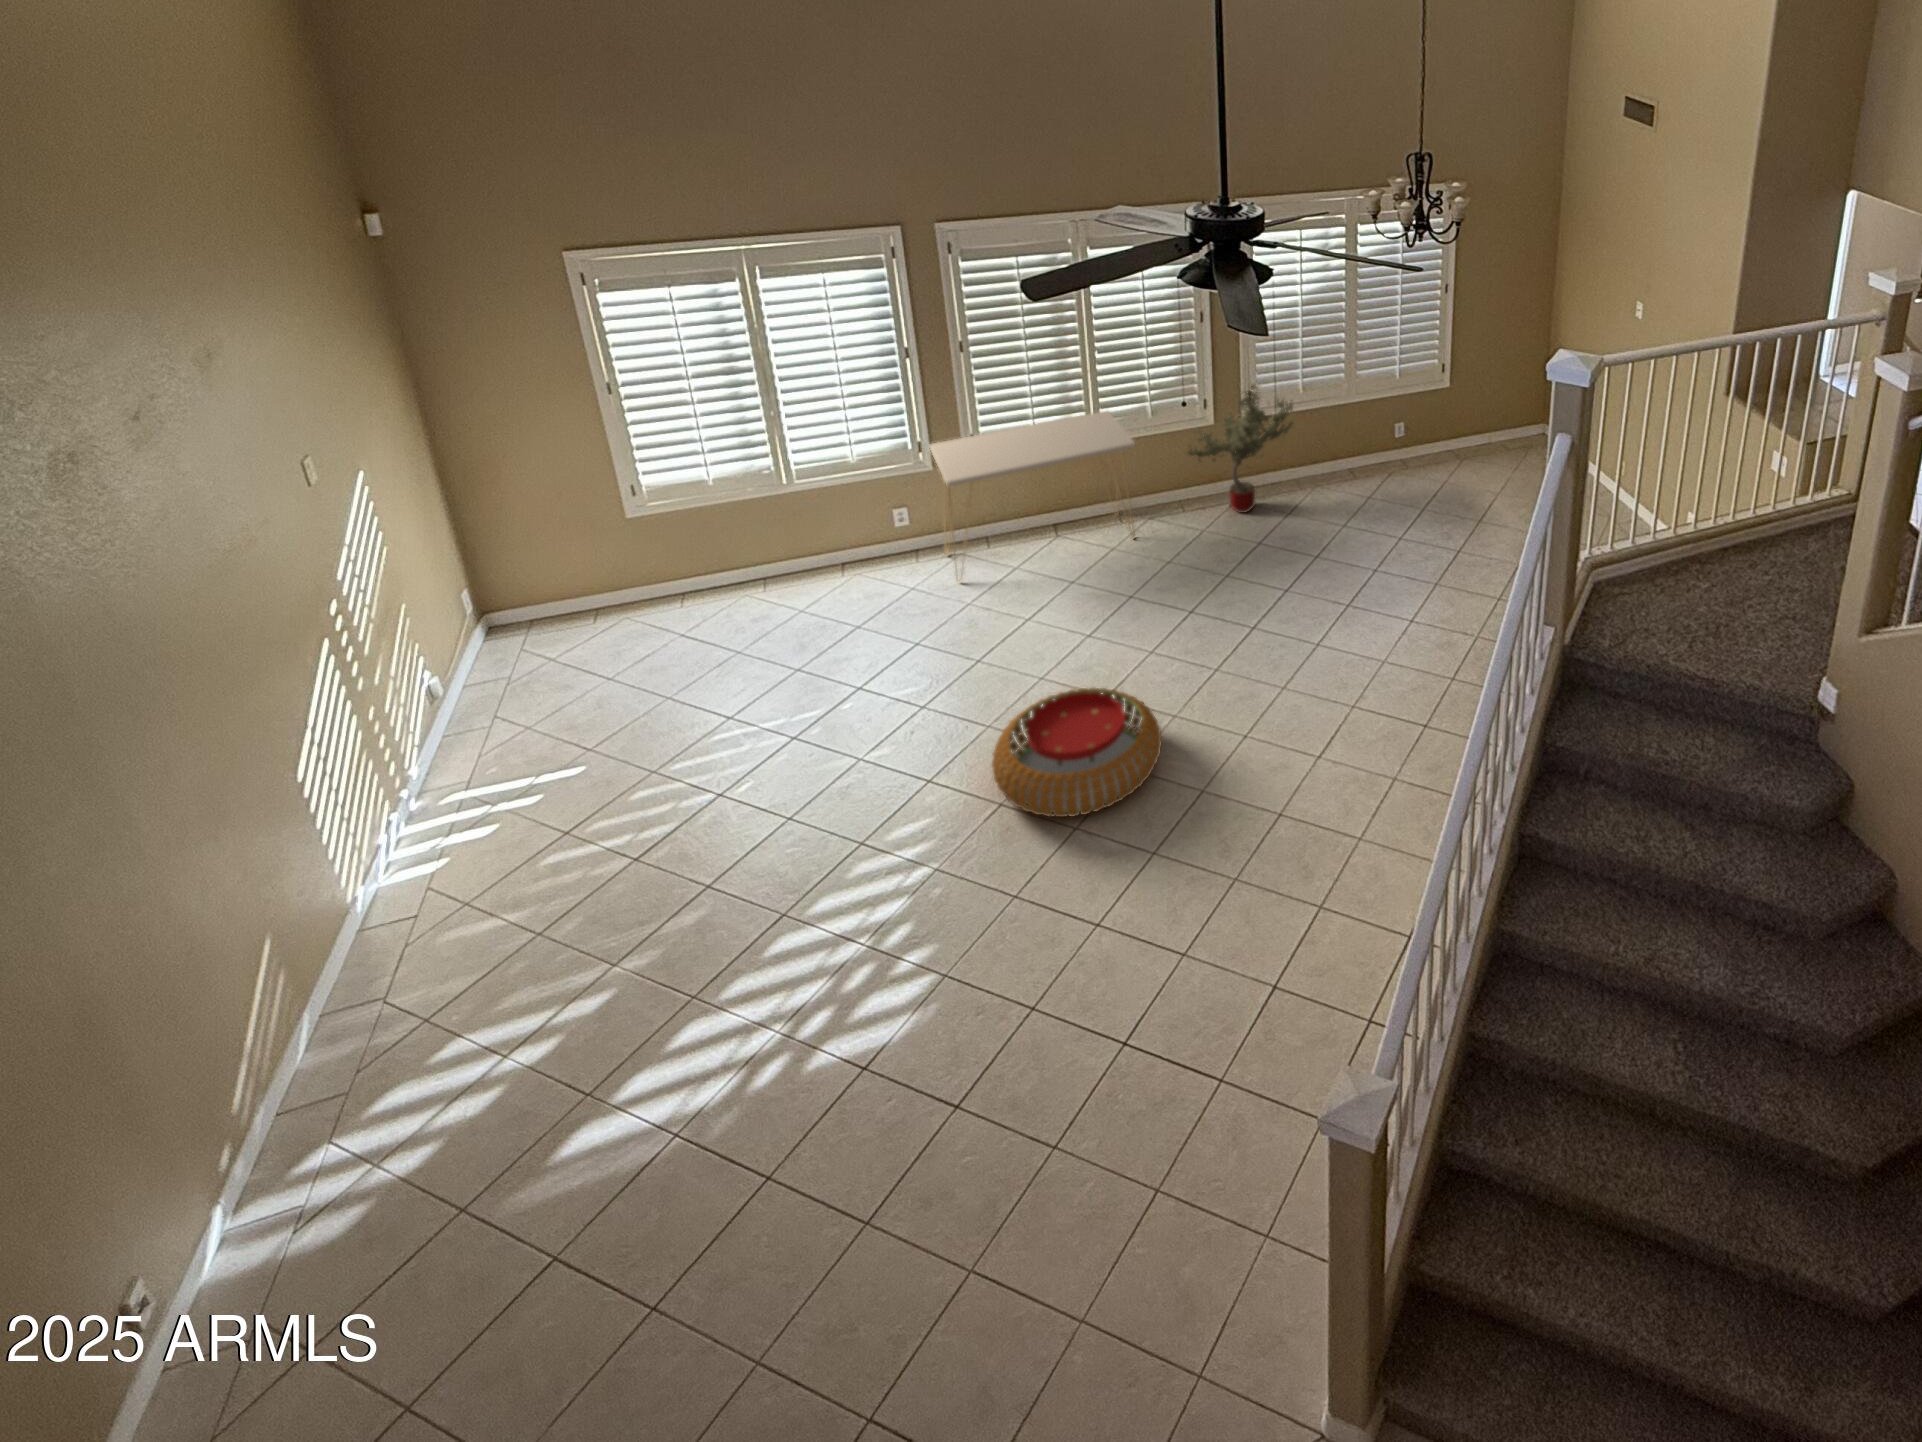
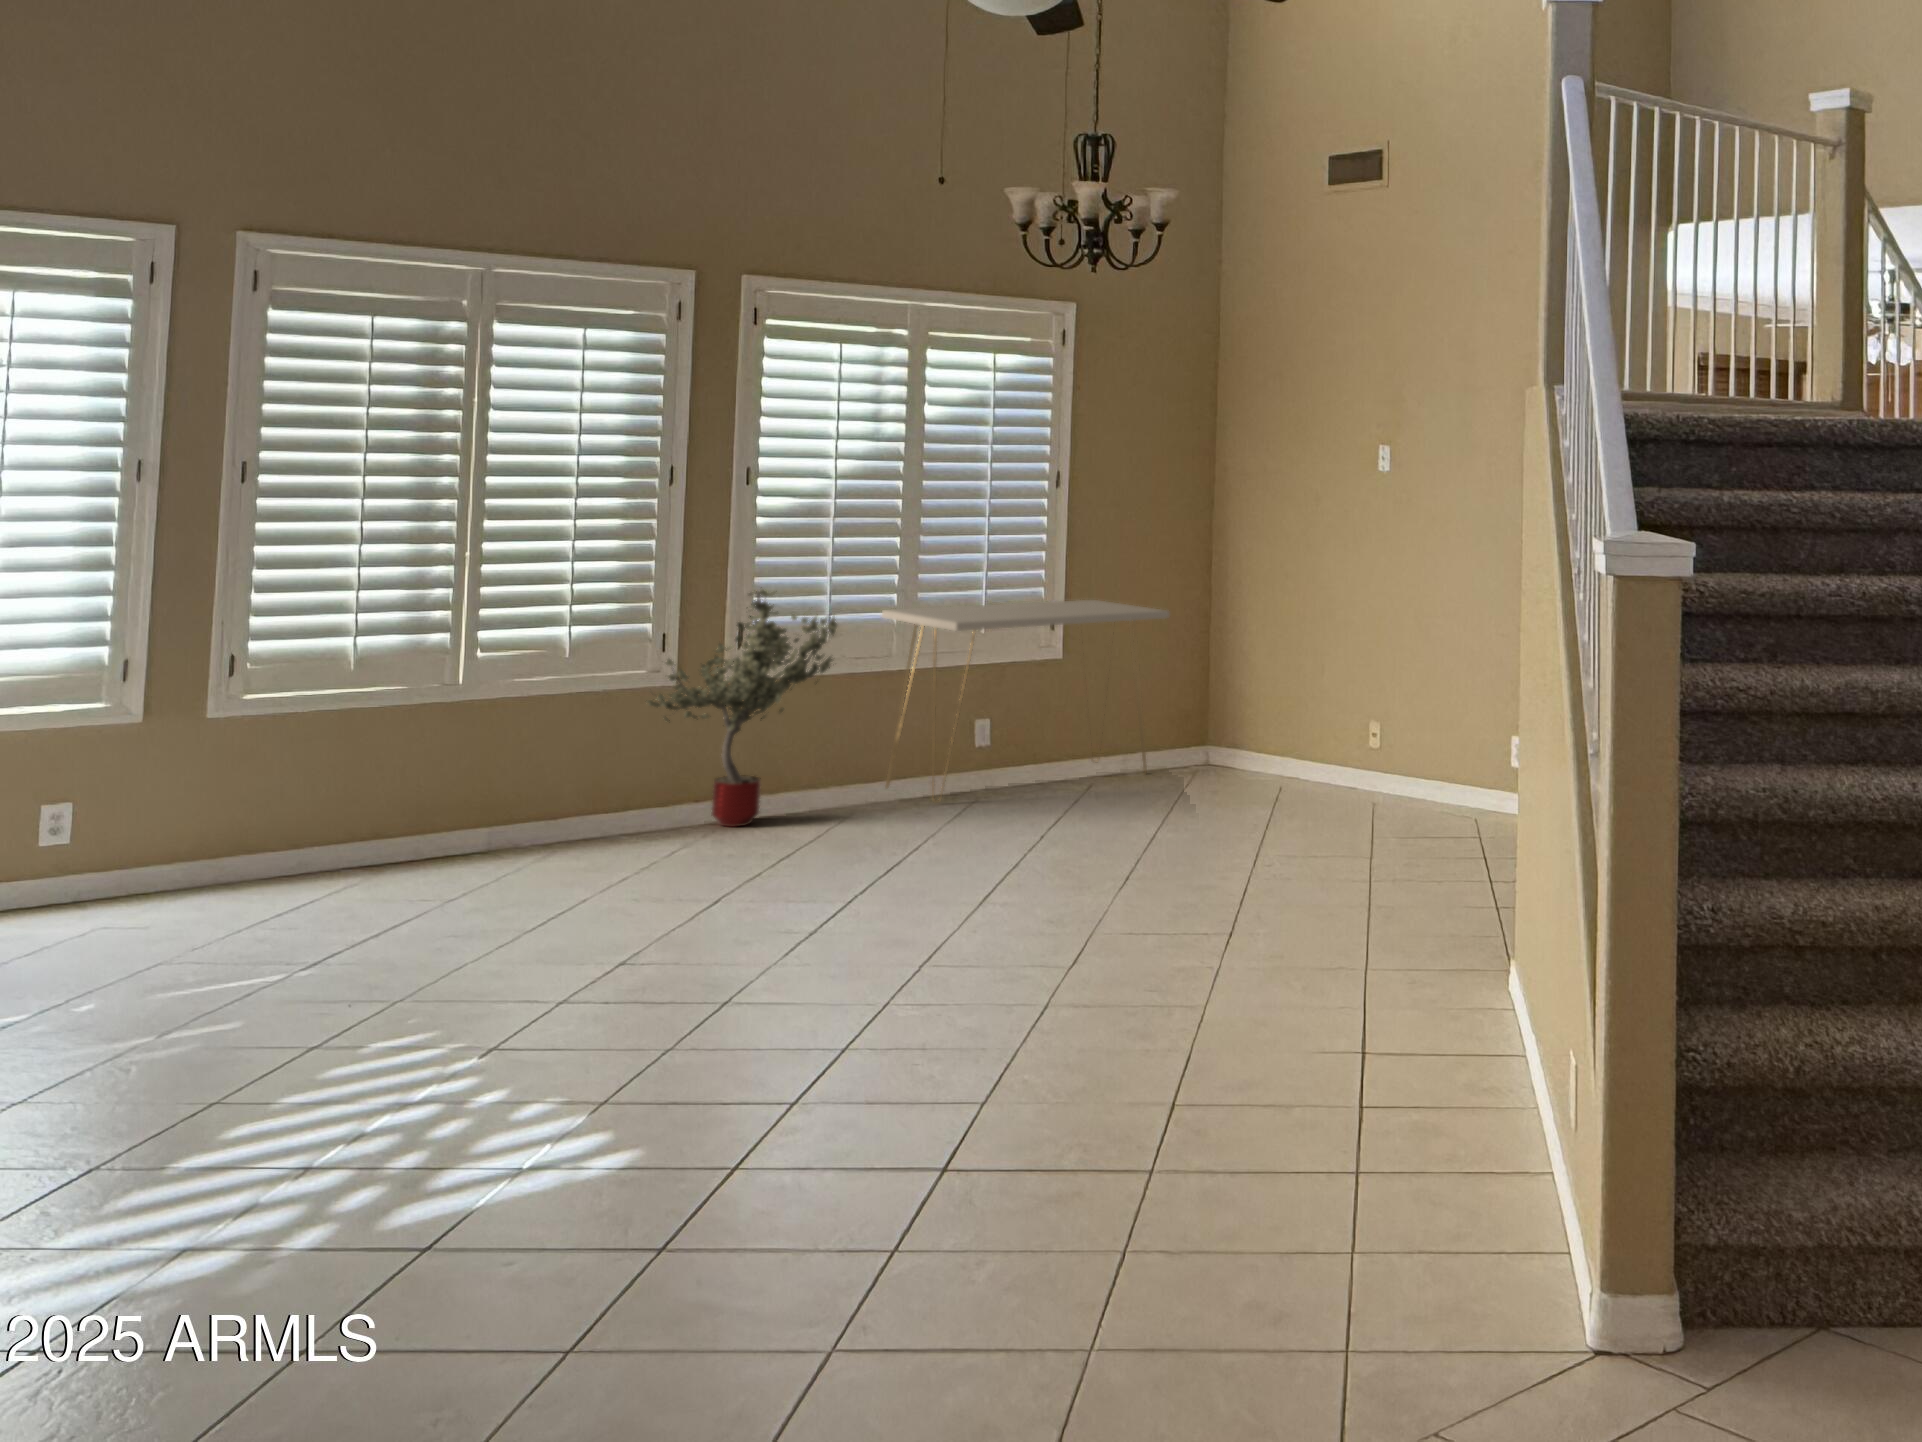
console table: present [930,411,1135,581] -> present [882,600,1170,802]
pouf: present [992,688,1161,817] -> none [444,908,783,1085]

